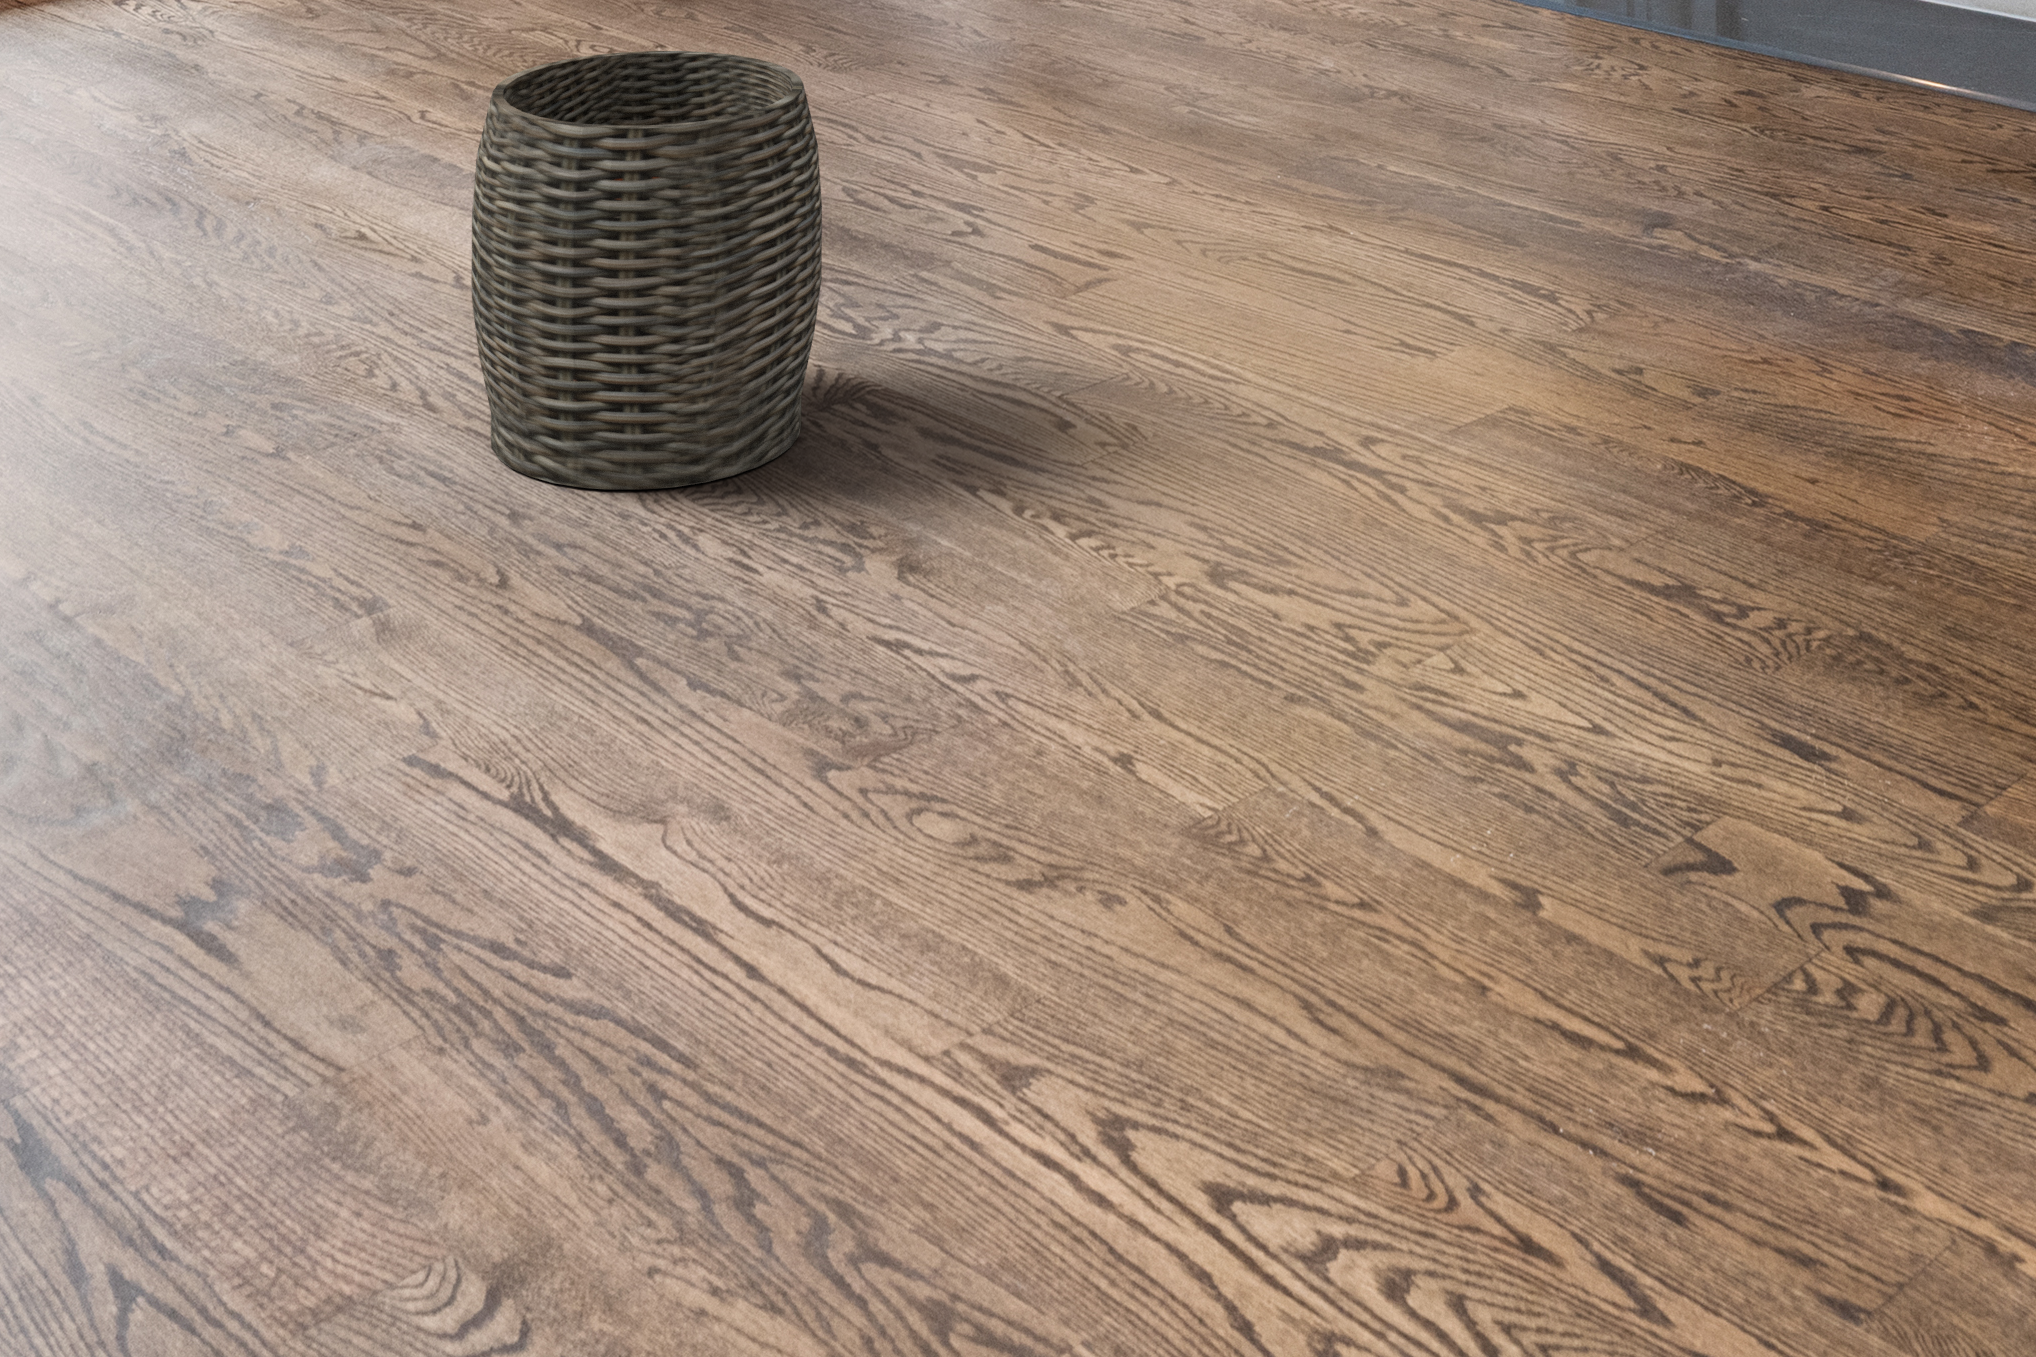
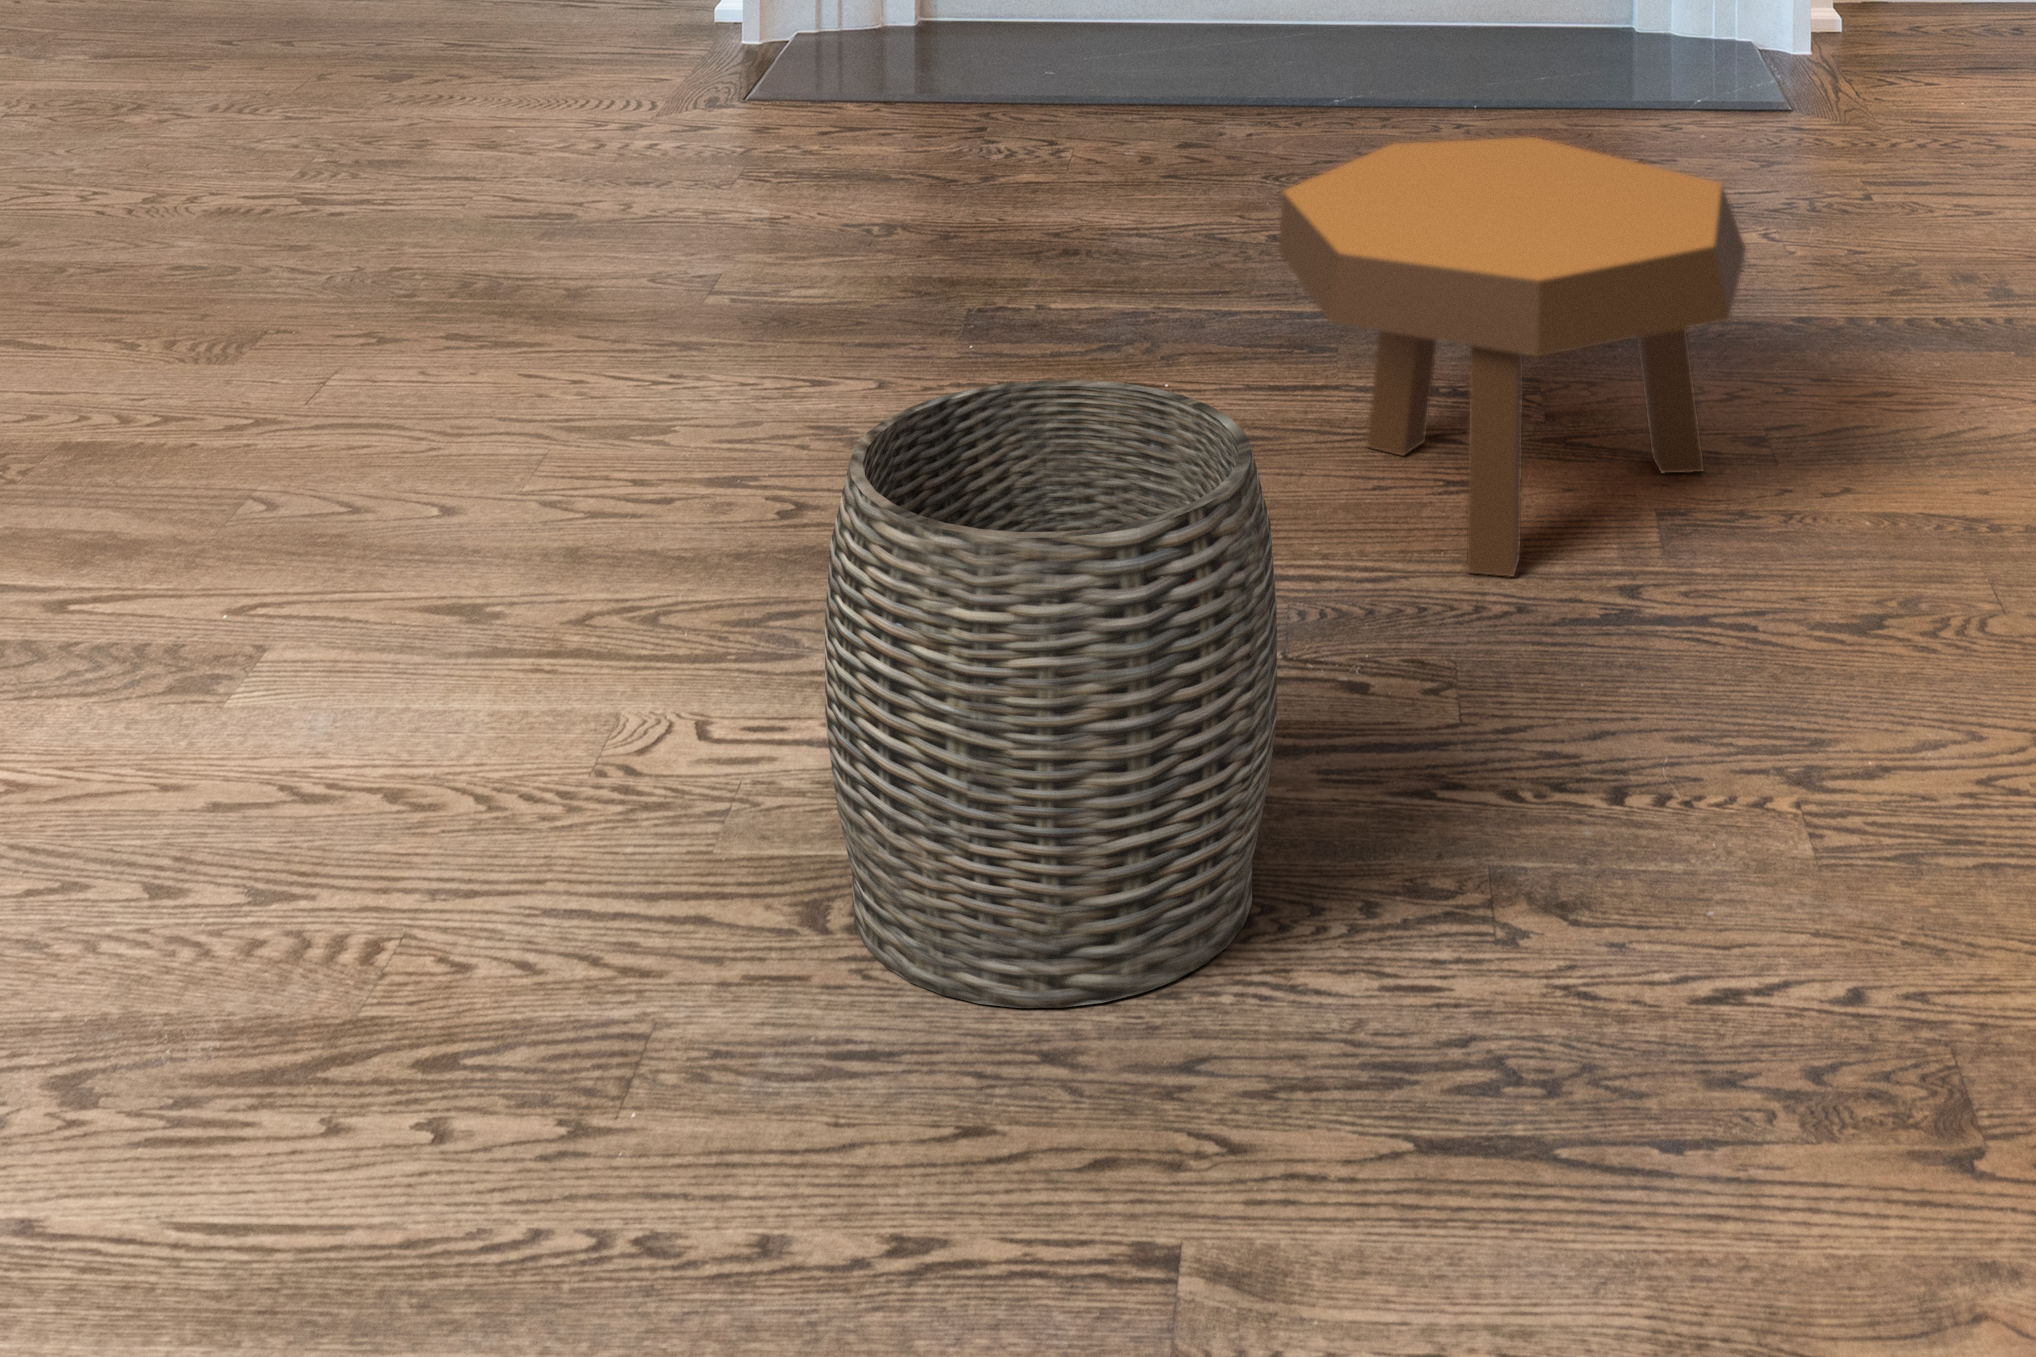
footstool: none [1236,31,1683,389] -> present [1279,137,1746,577]

